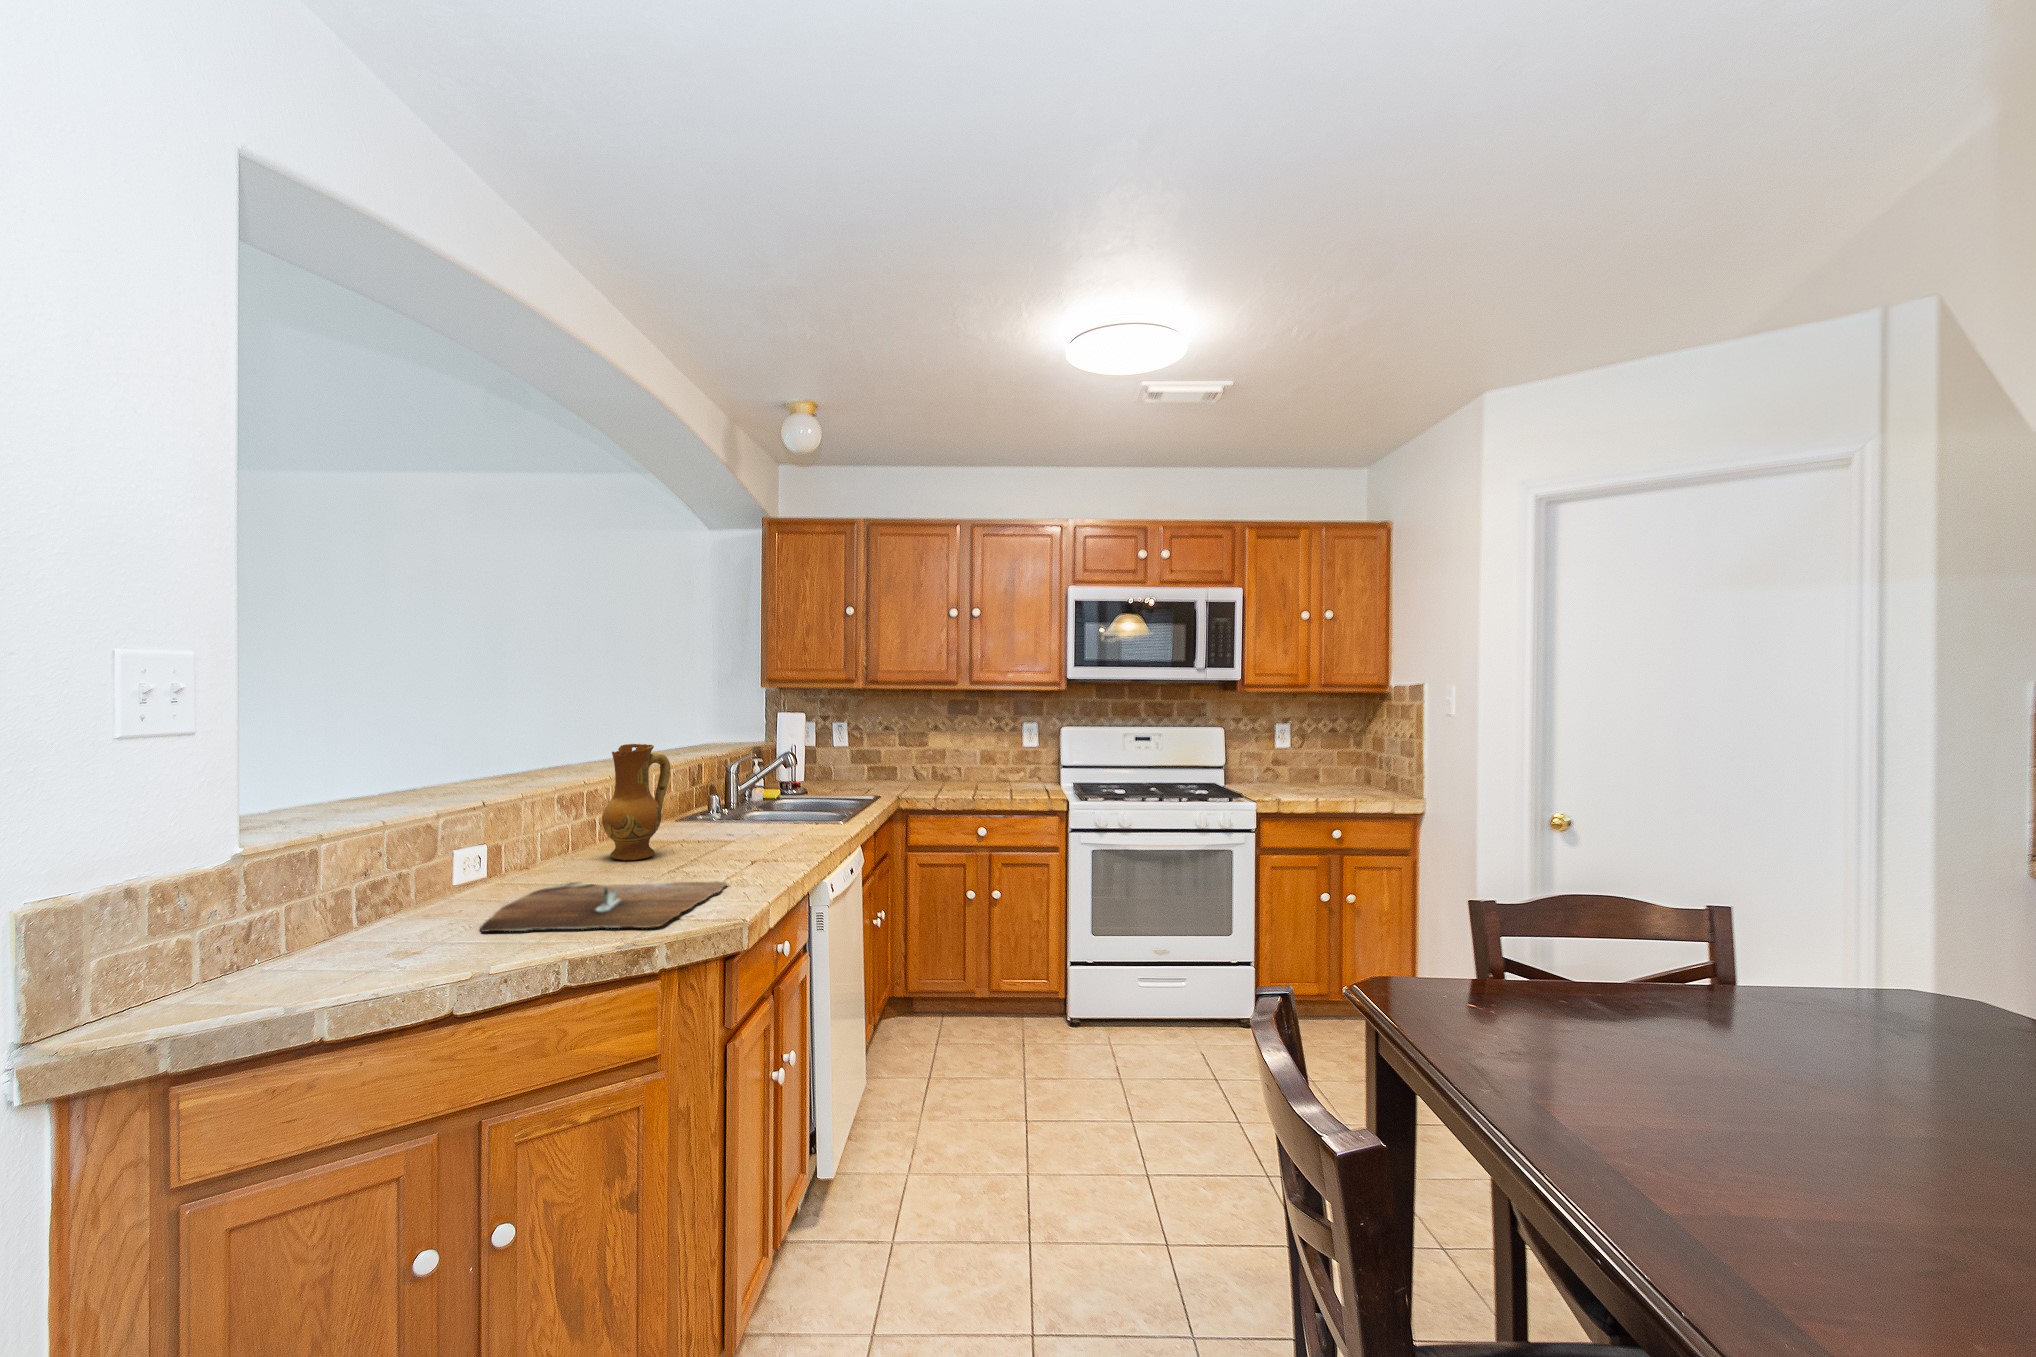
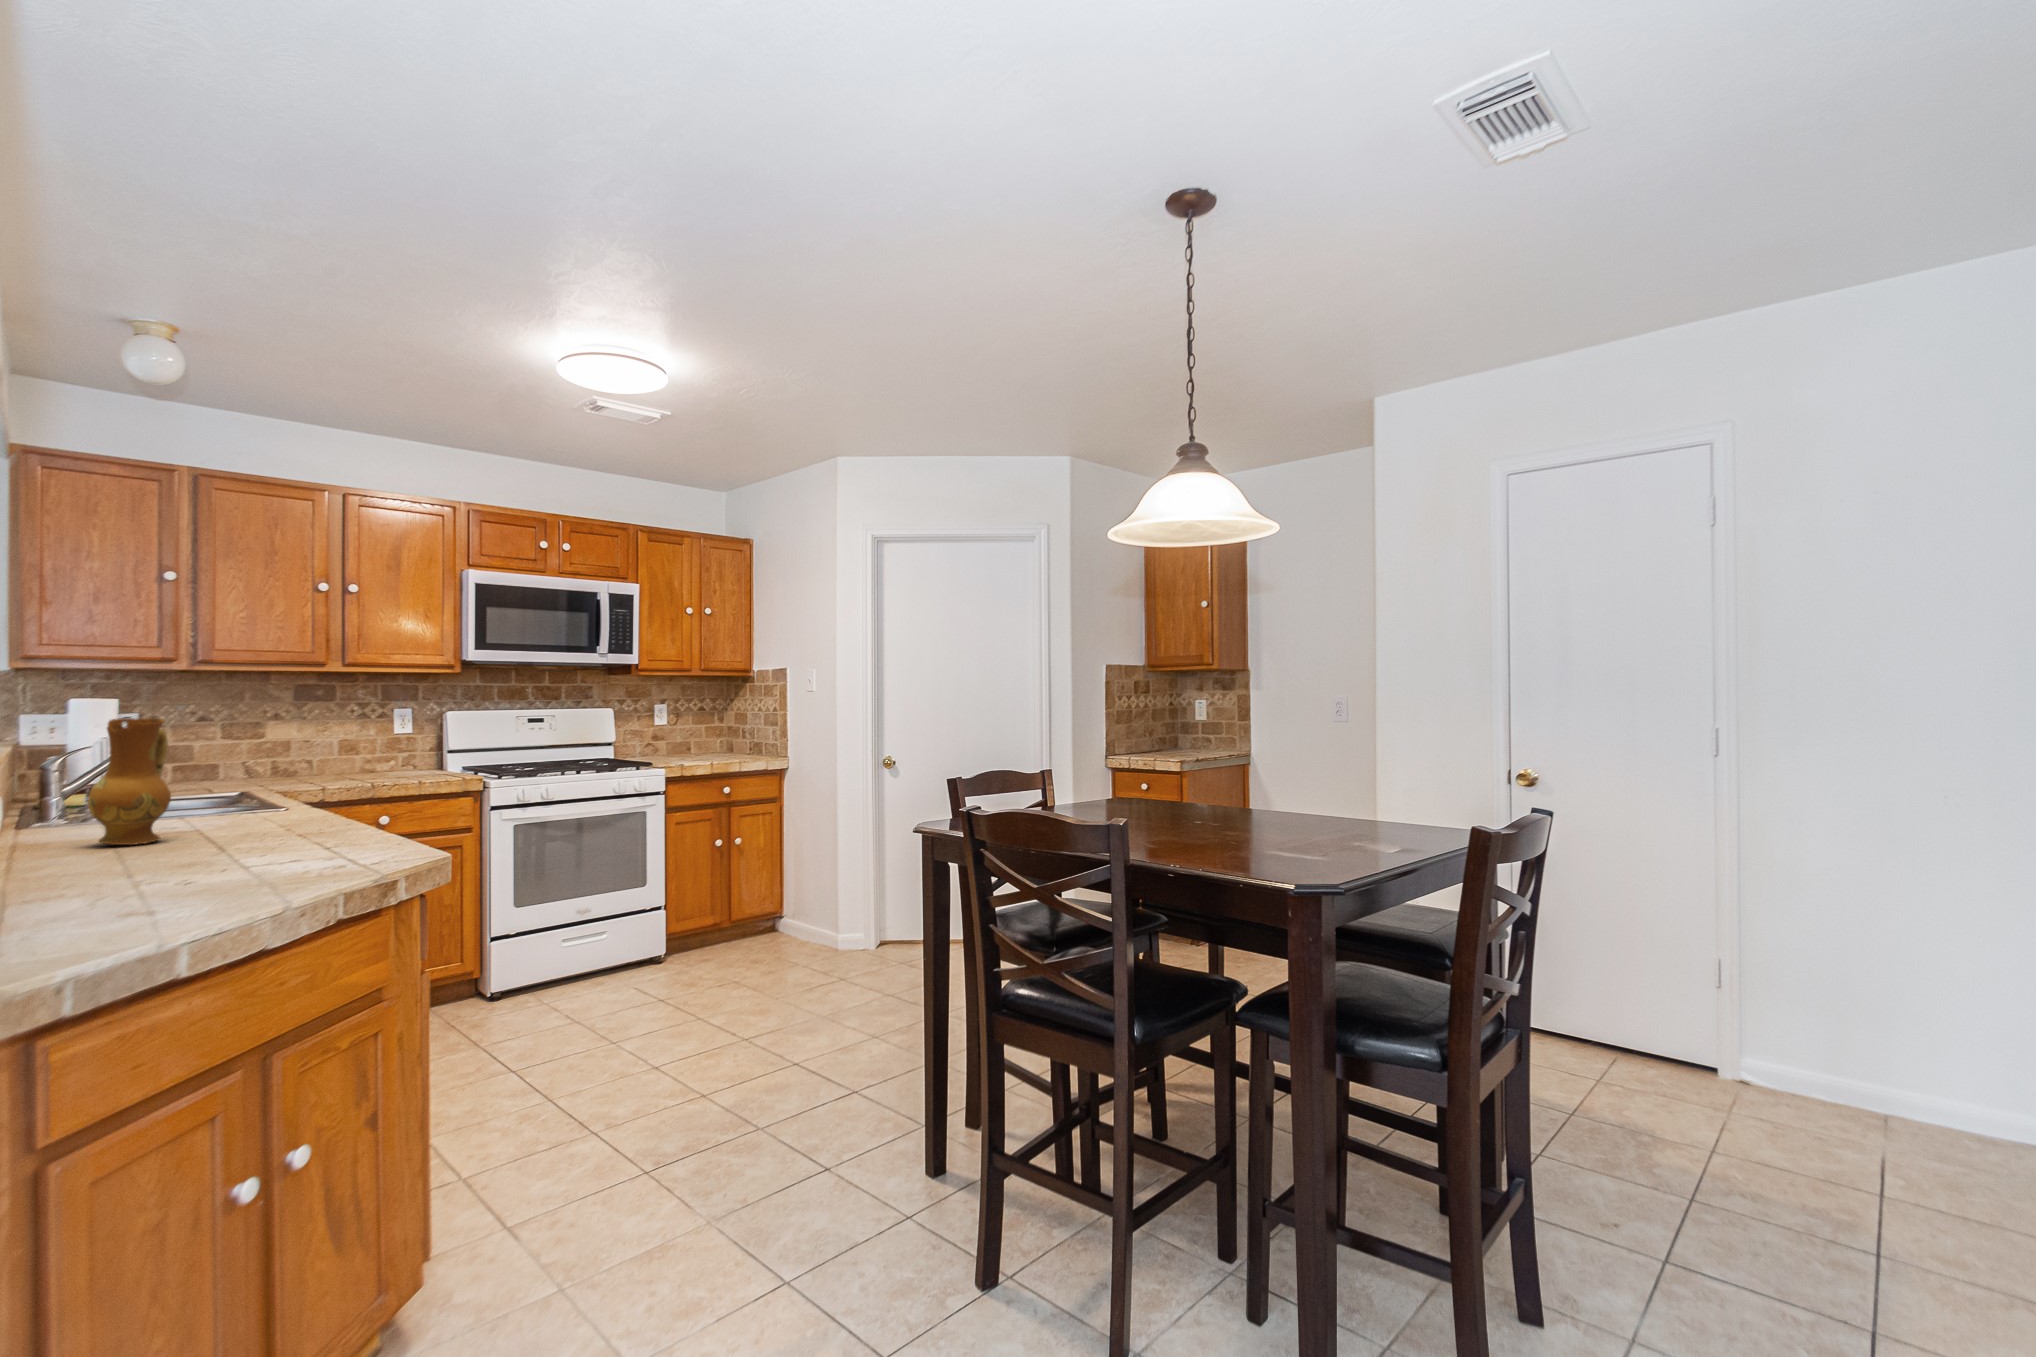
cutting board: present [480,881,727,932] -> none [119,837,382,880]

